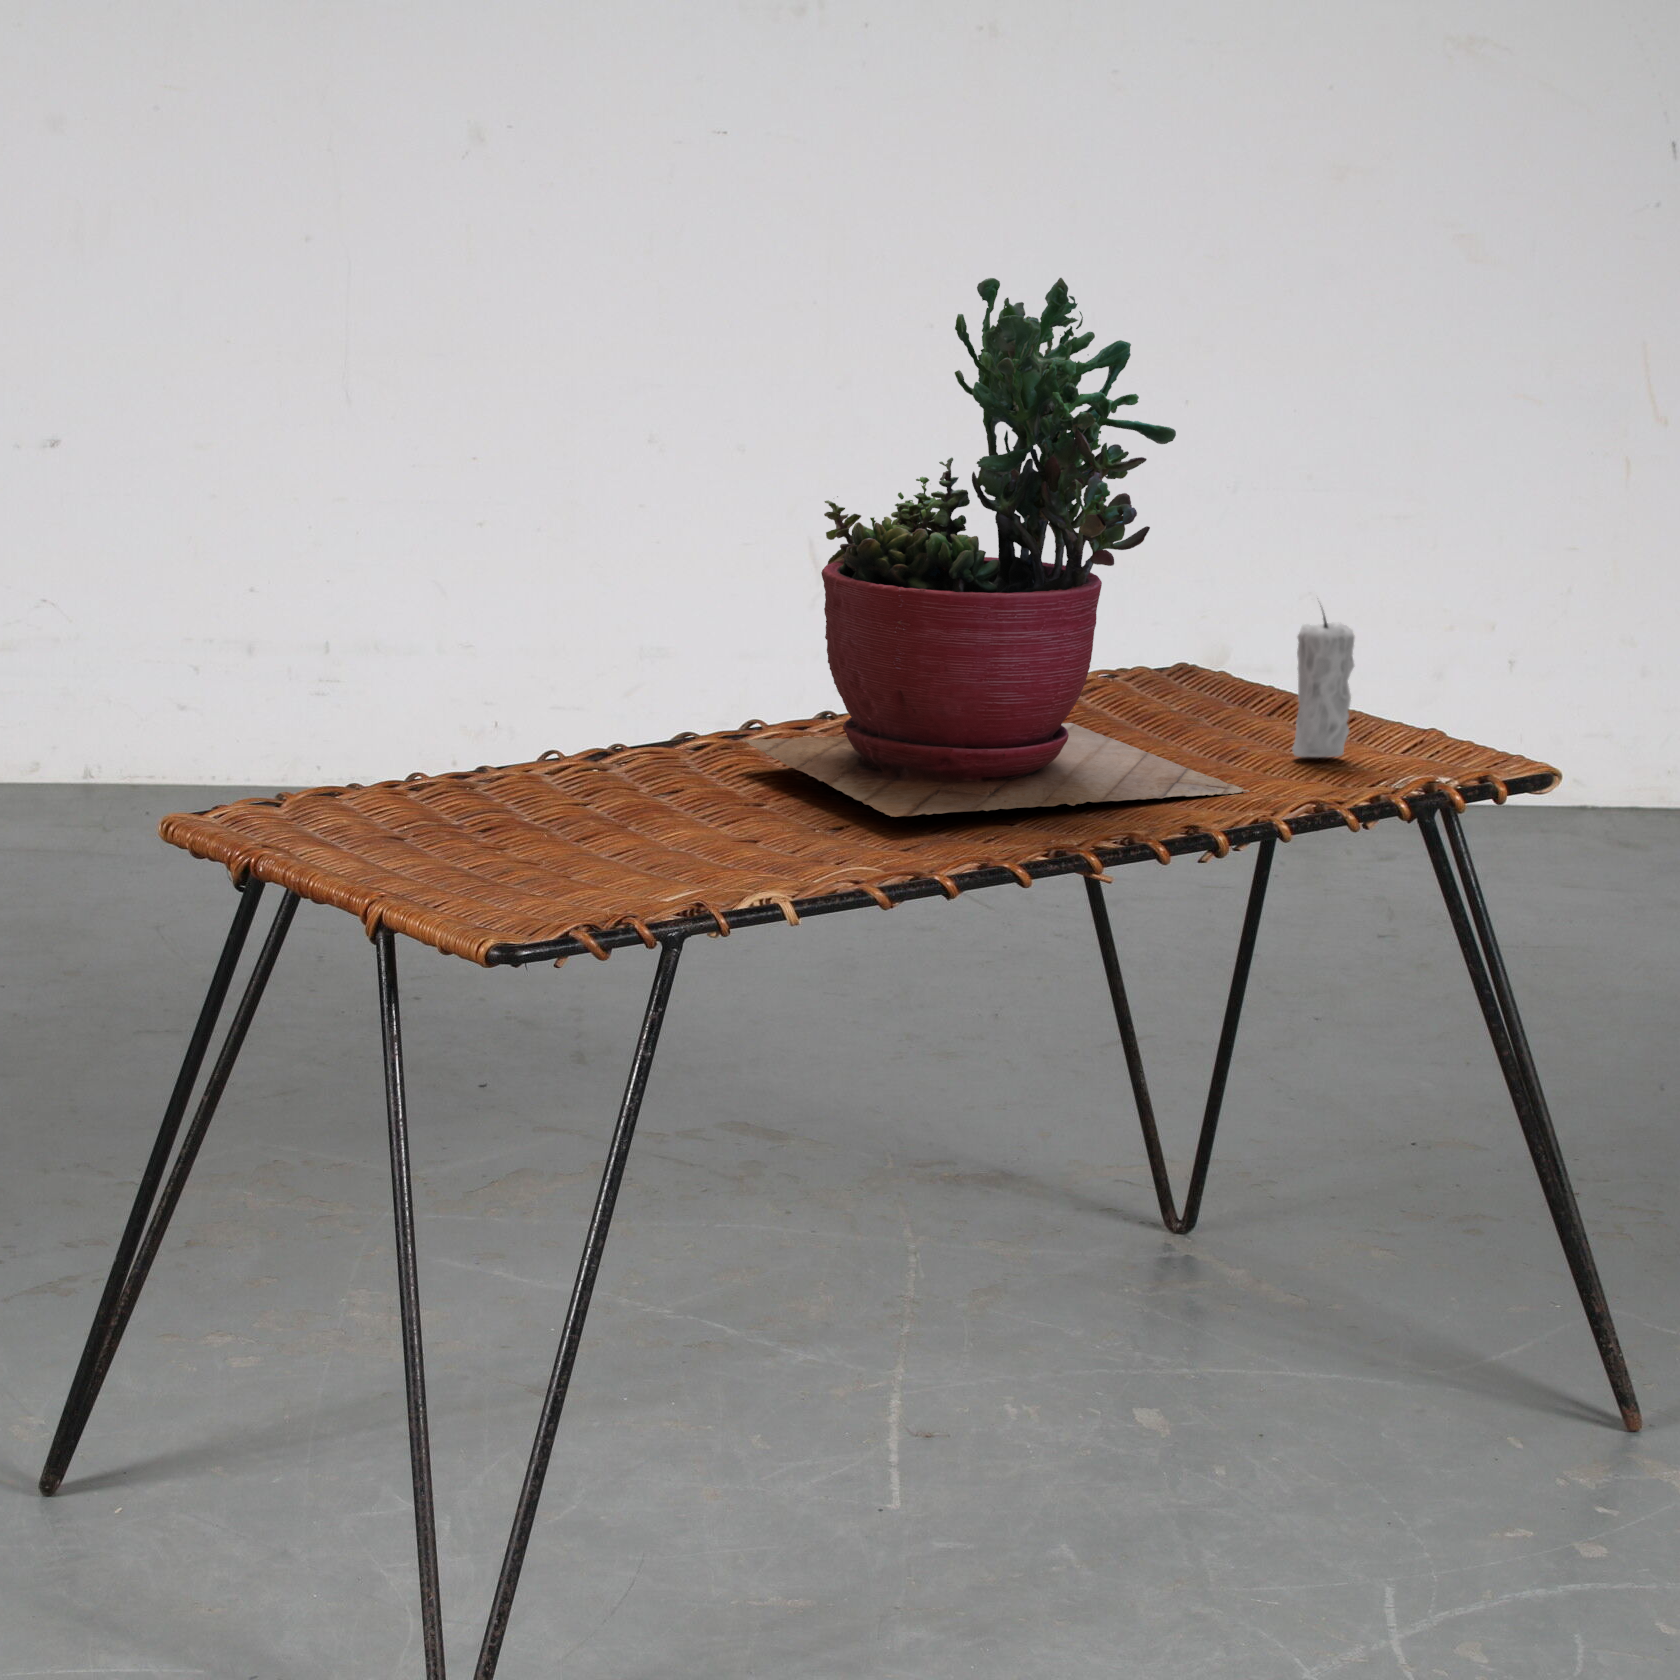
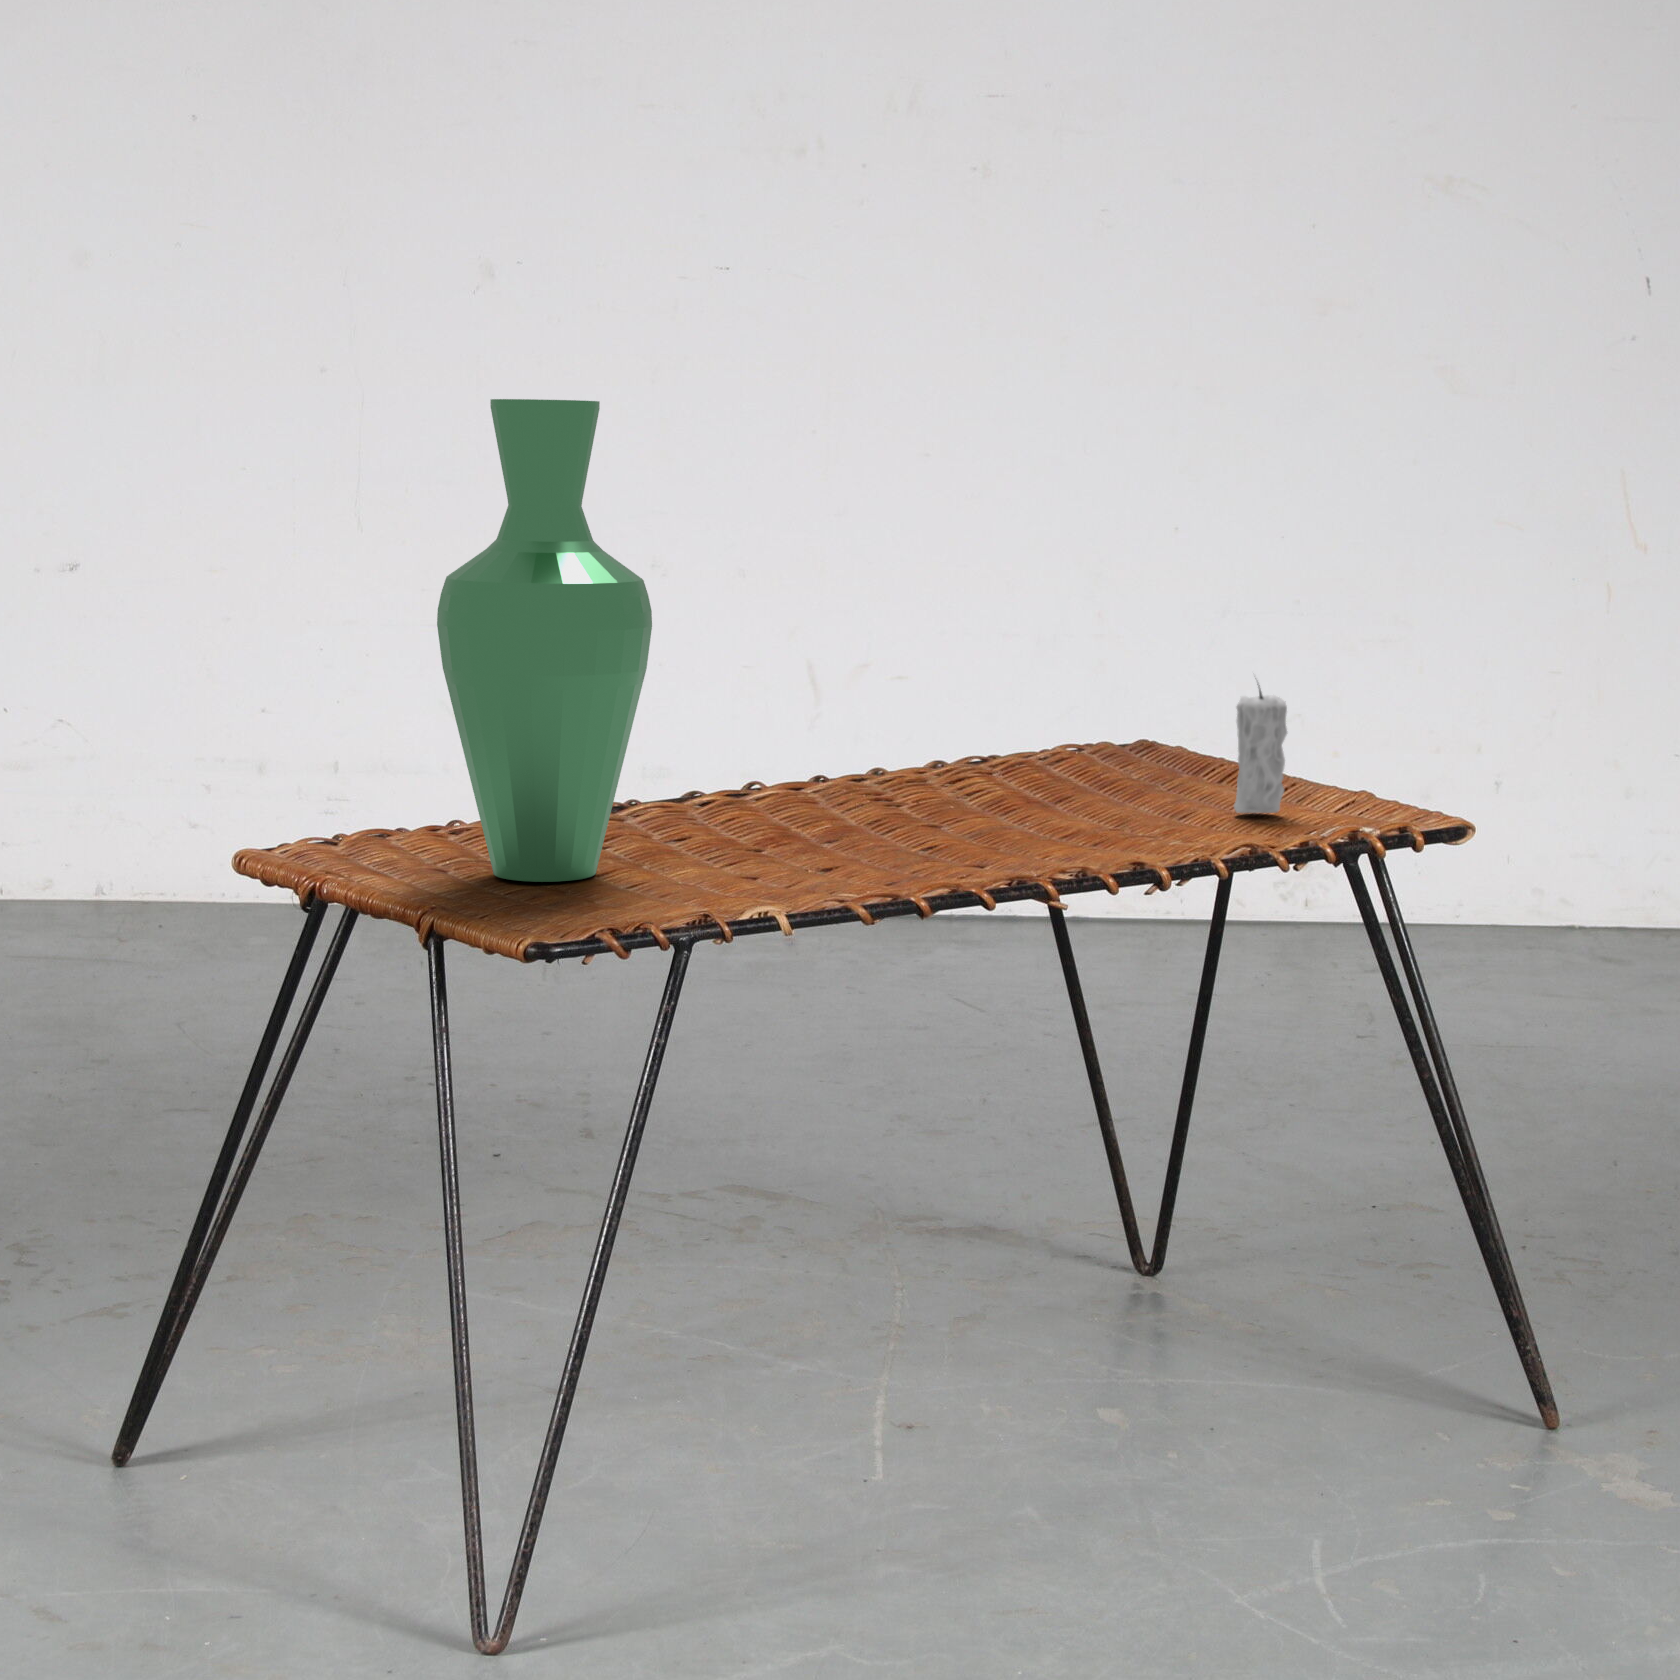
succulent plant: present [741,278,1249,817] -> none [743,396,1194,853]
vase: none [377,283,631,856] -> present [437,399,652,882]

